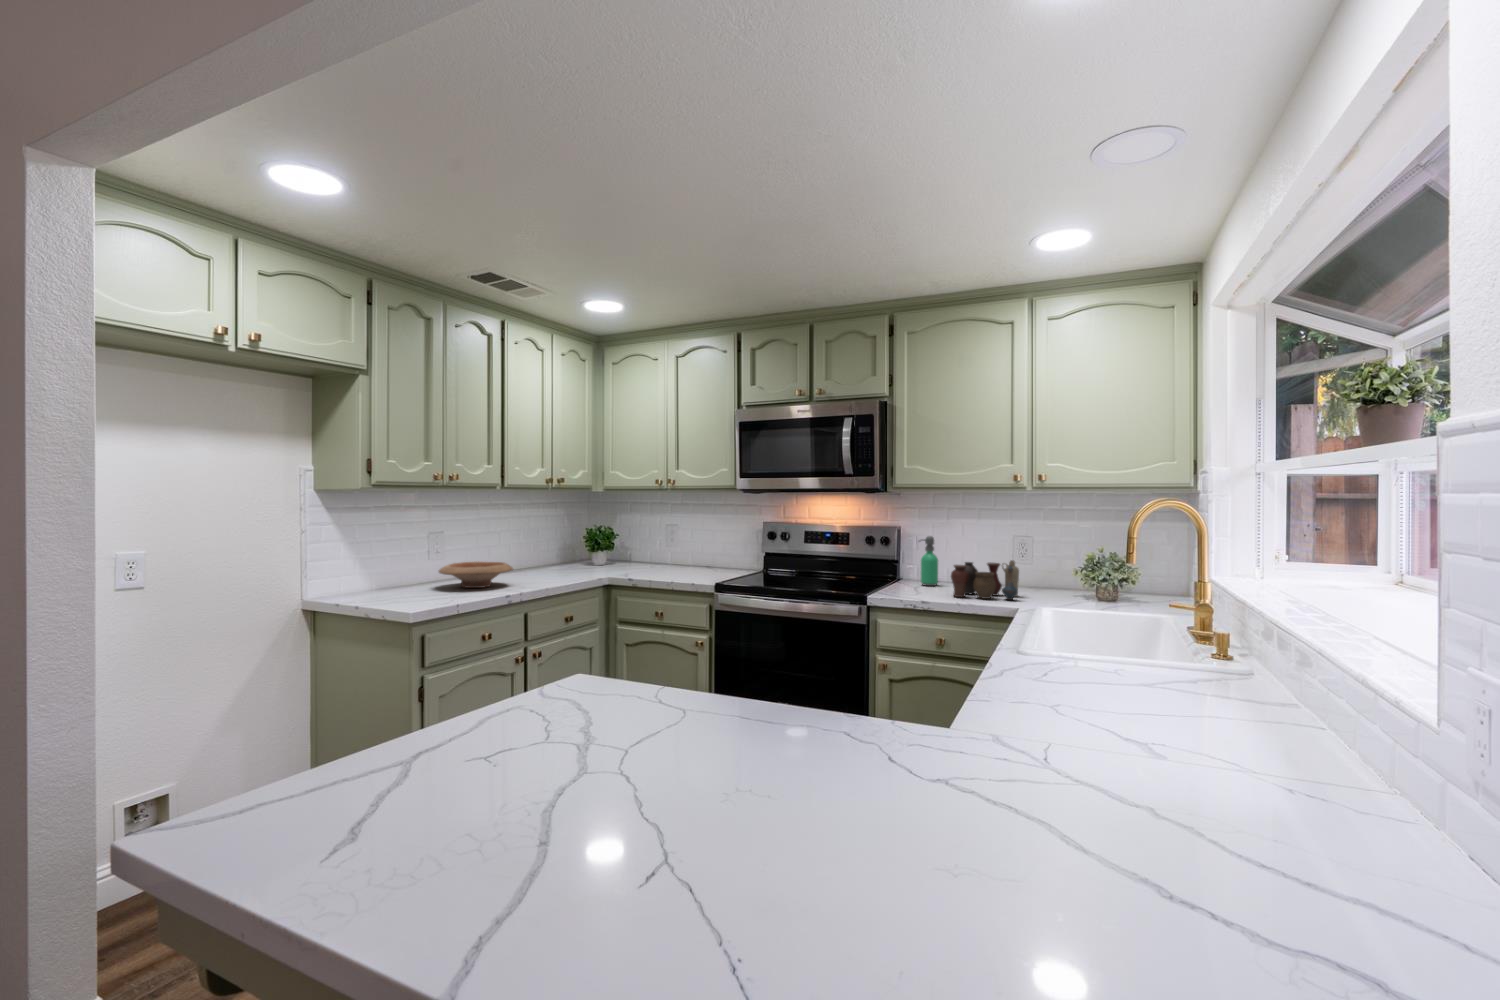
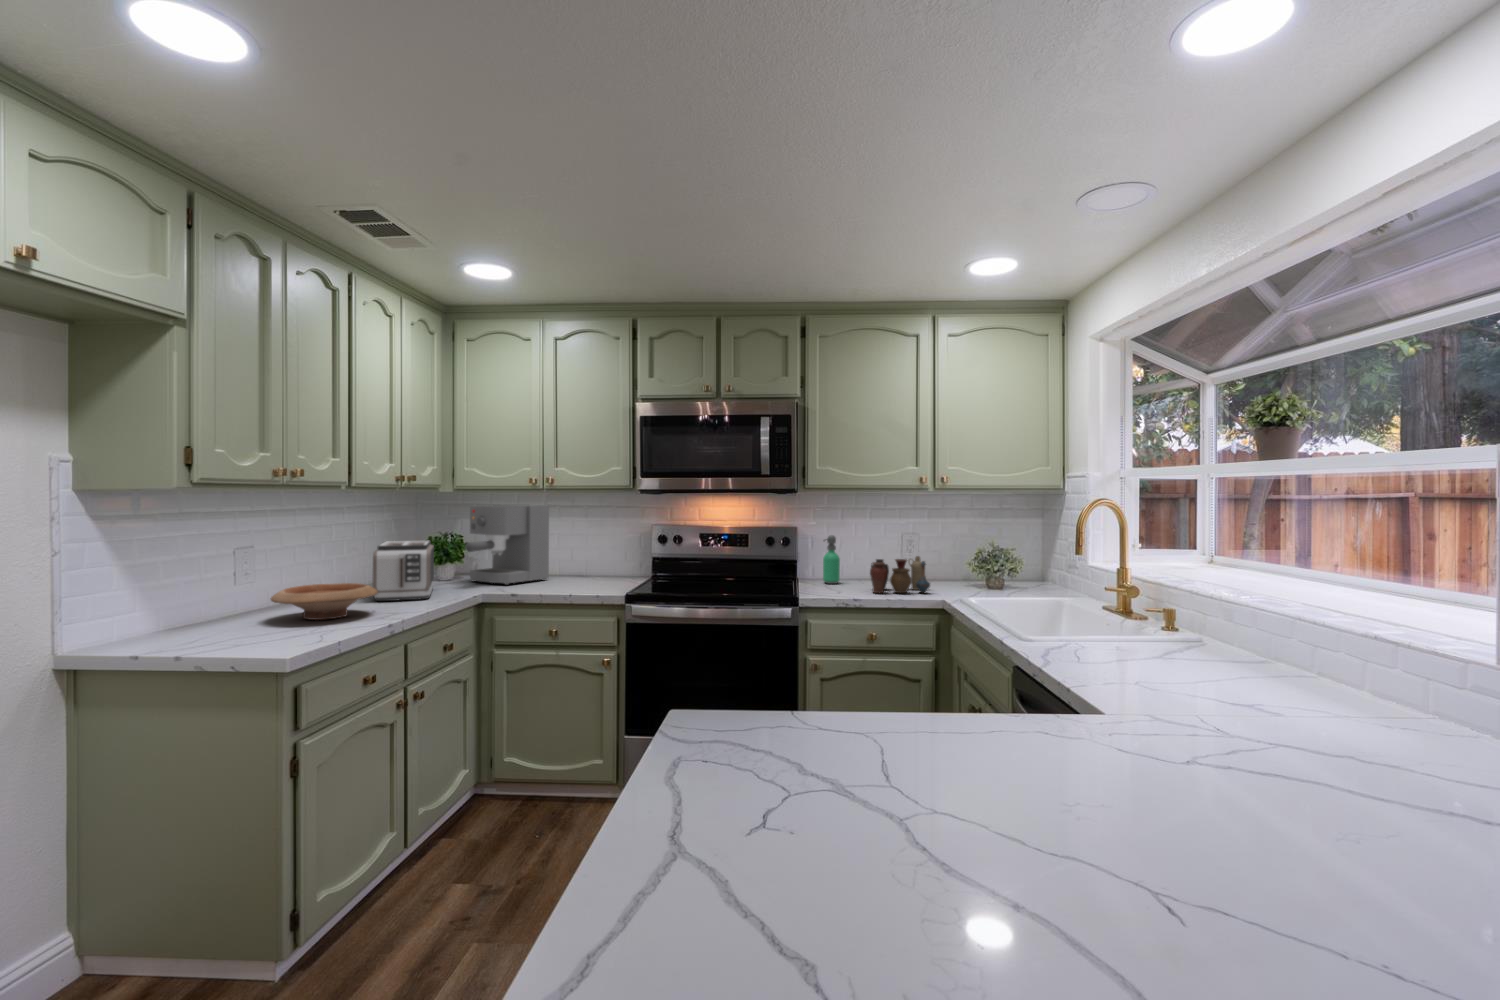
coffee maker: none [603,503,678,571] -> present [466,505,549,585]
toaster: none [523,531,581,578] -> present [373,541,434,601]

